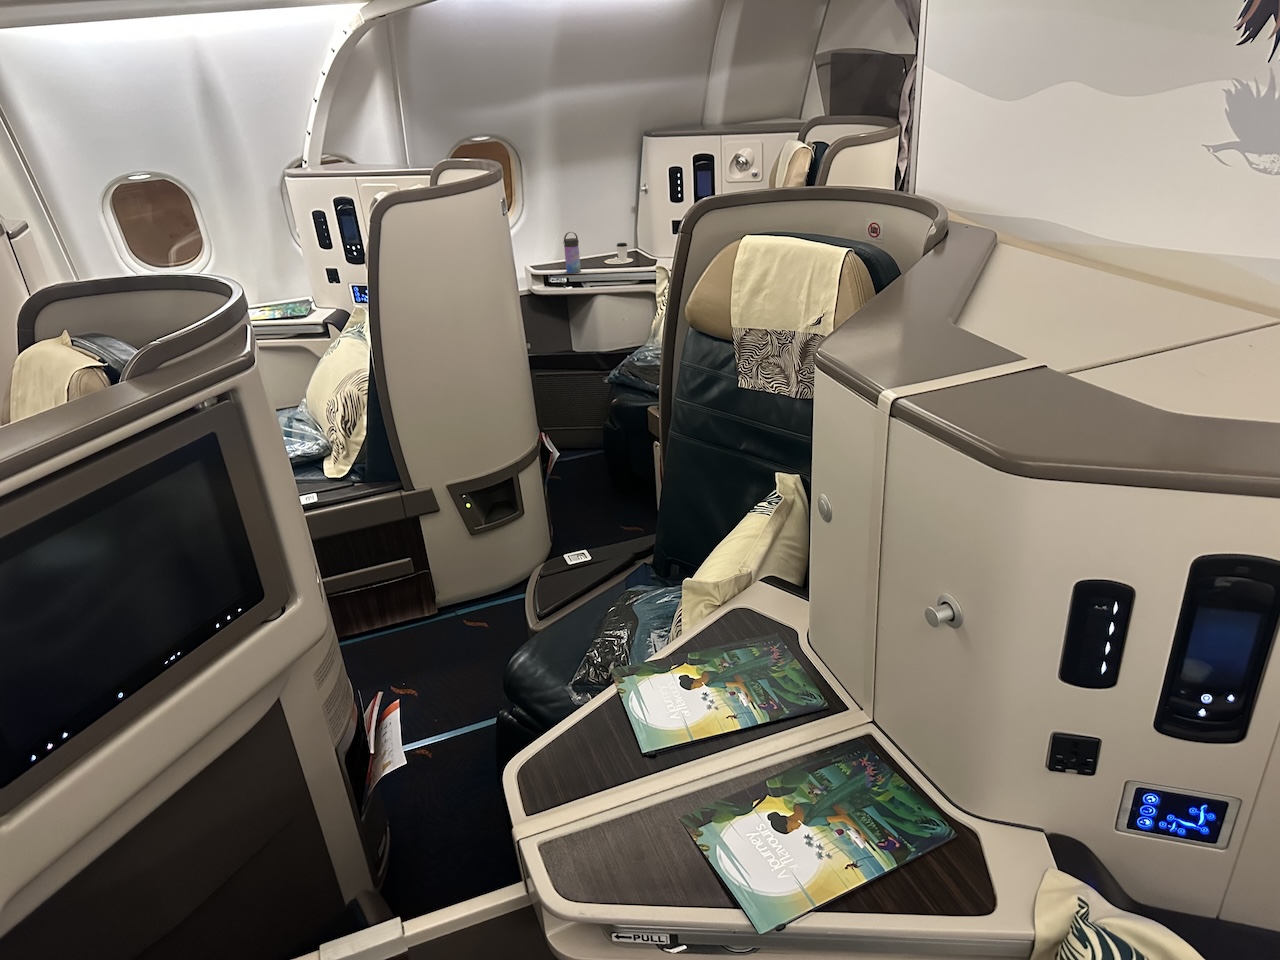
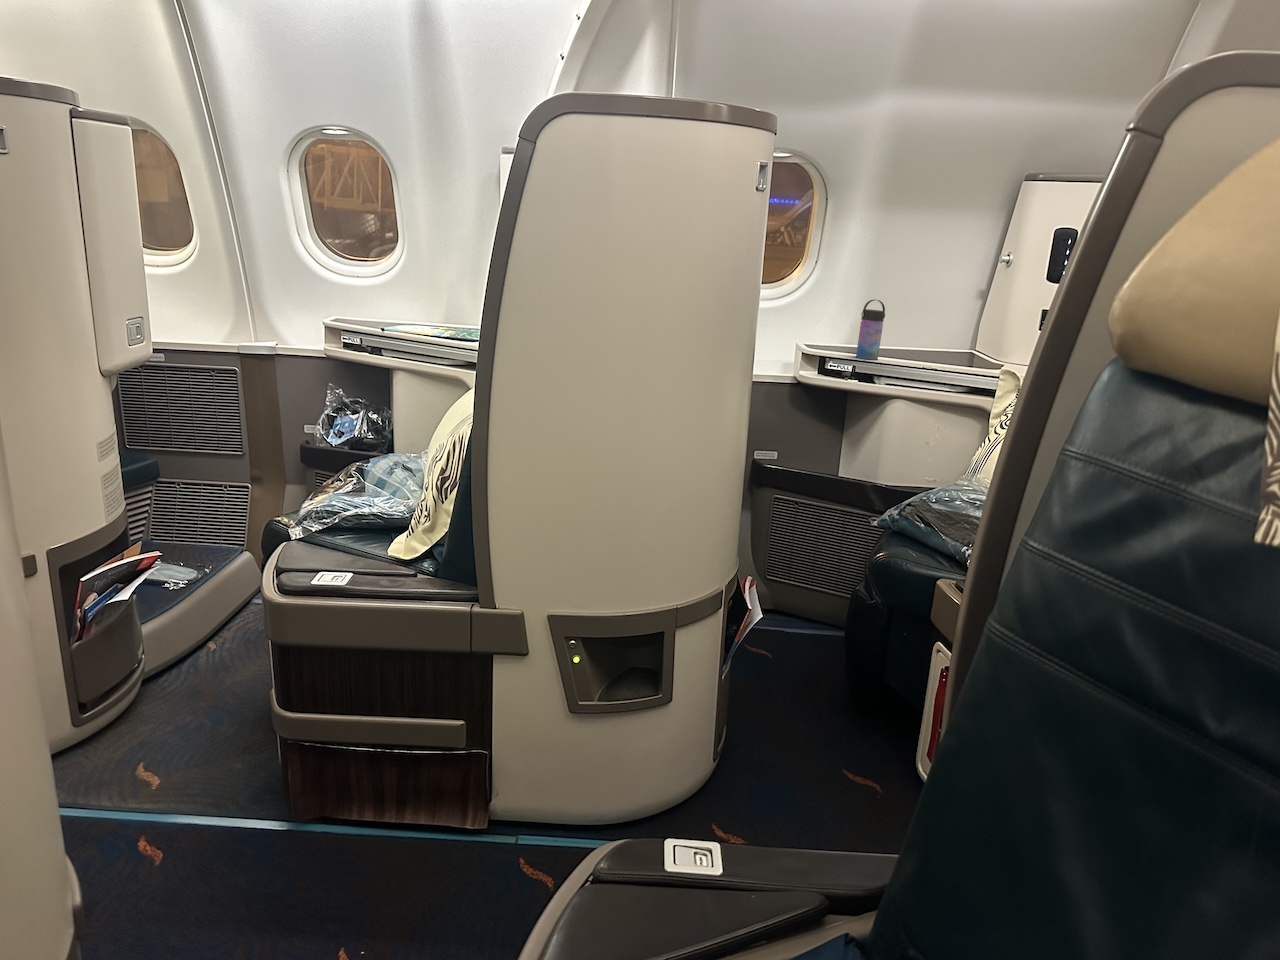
coffee cup: present [604,243,633,264] -> none [917,334,963,363]

